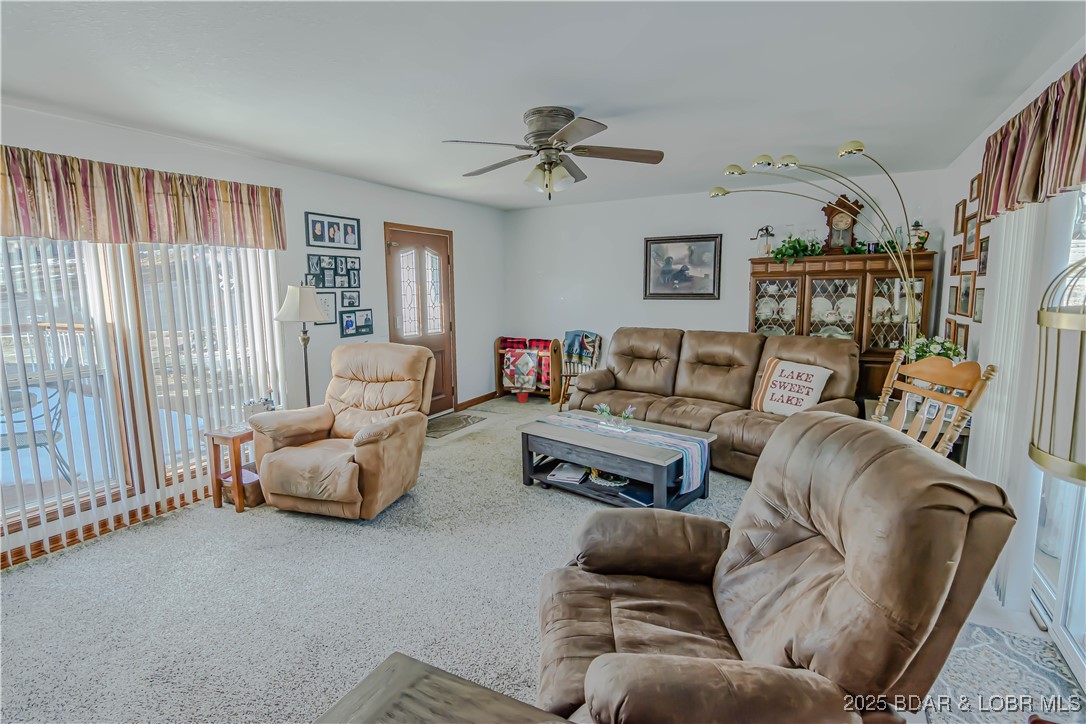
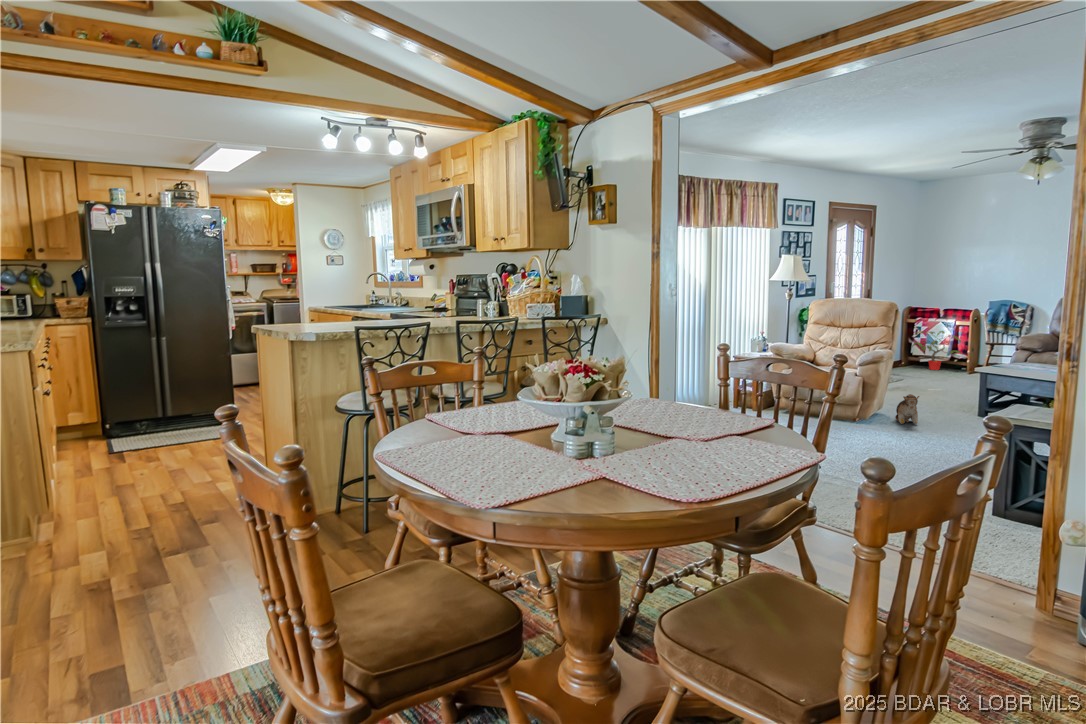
plush toy: none [405,488,436,529] -> present [895,394,919,424]

